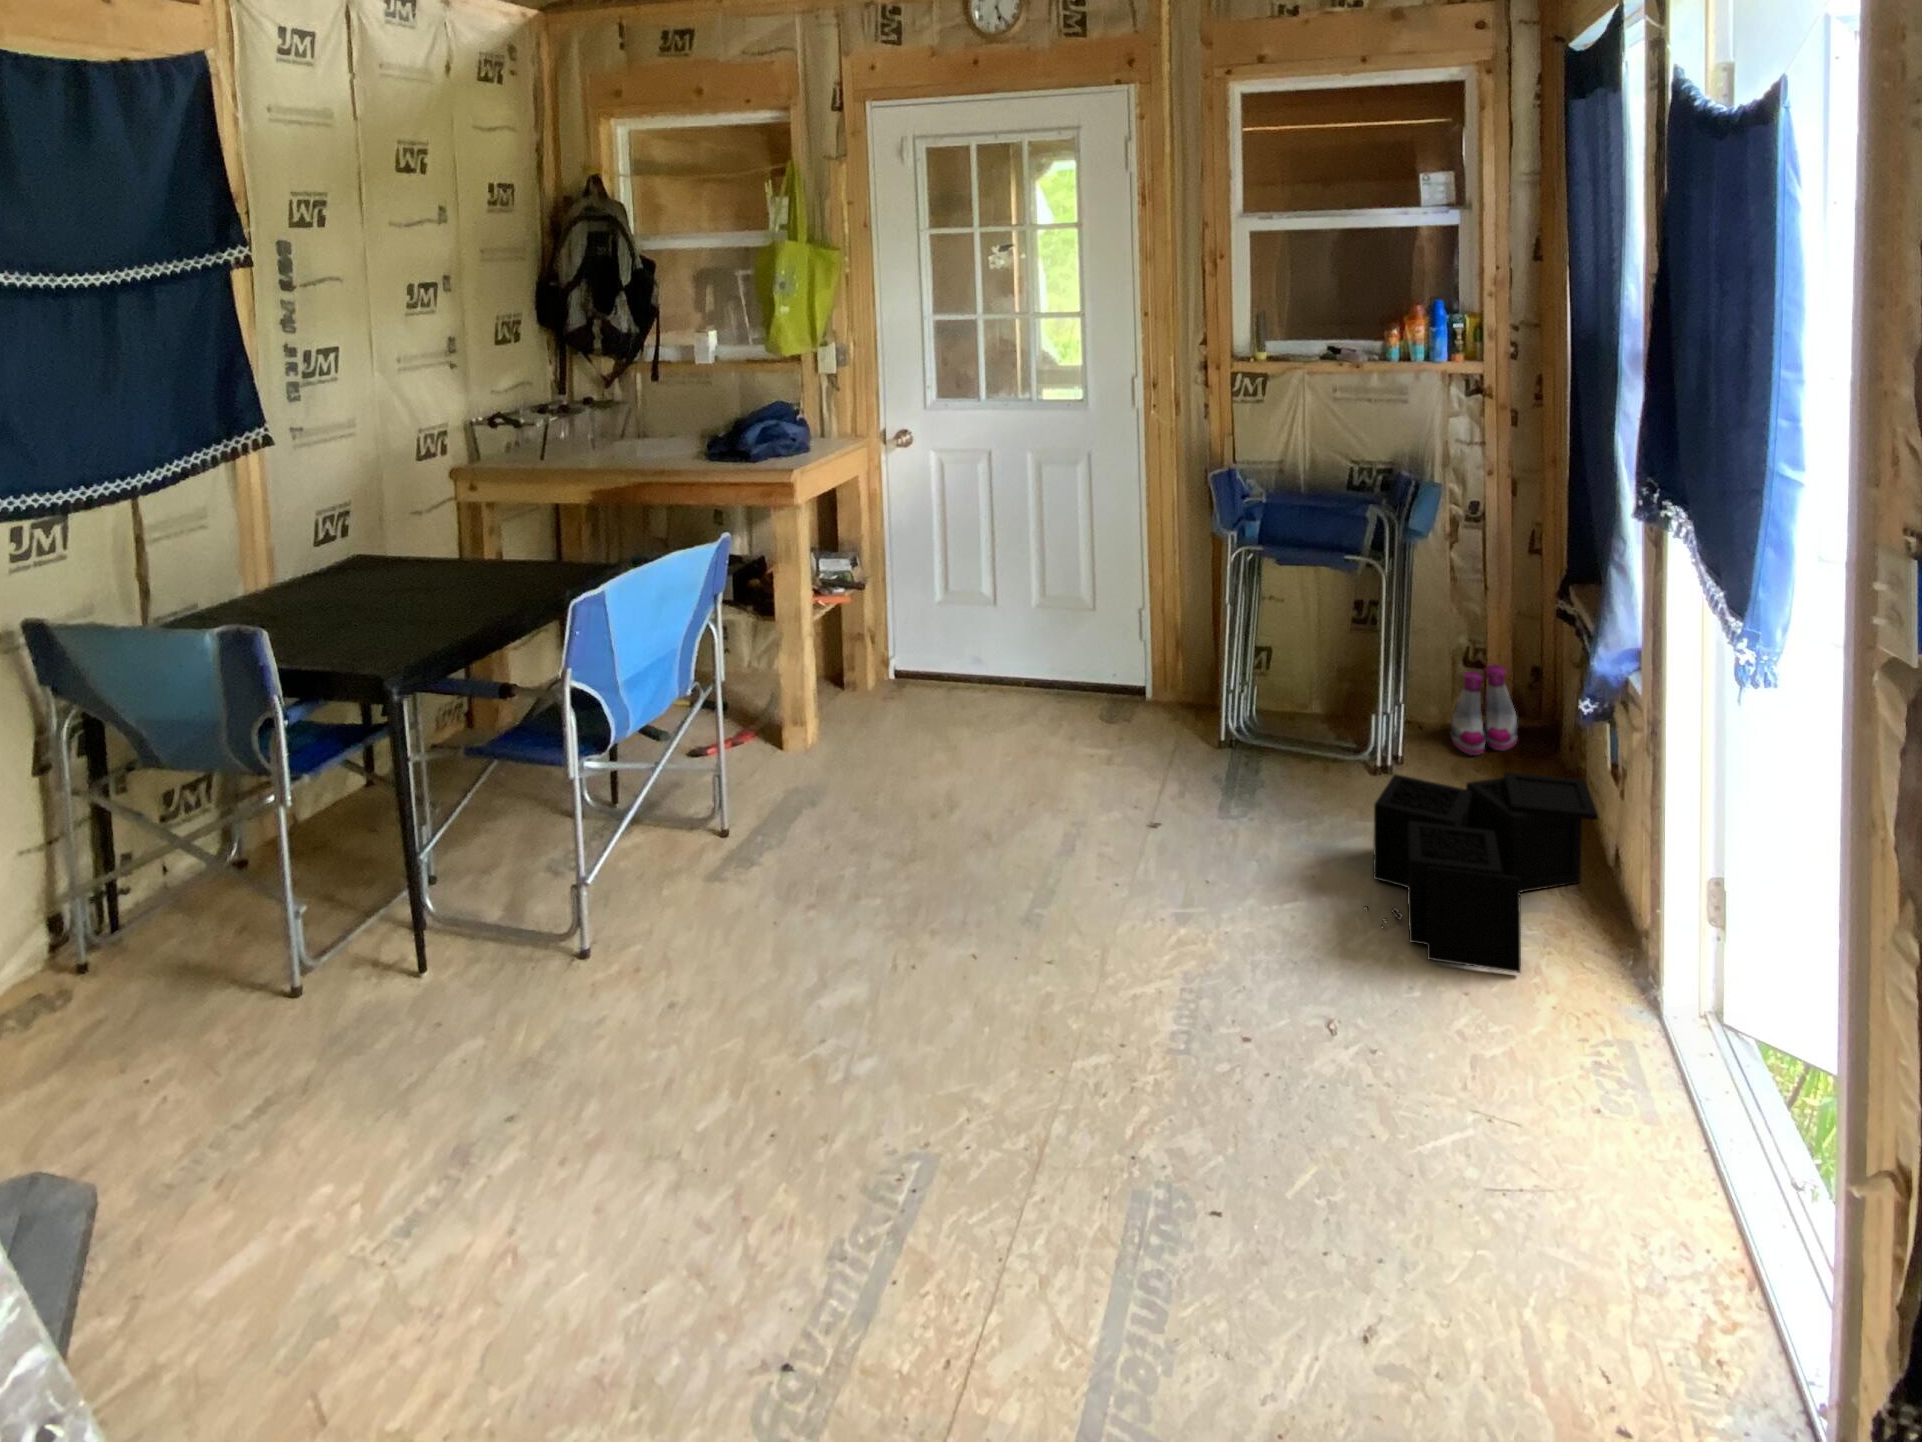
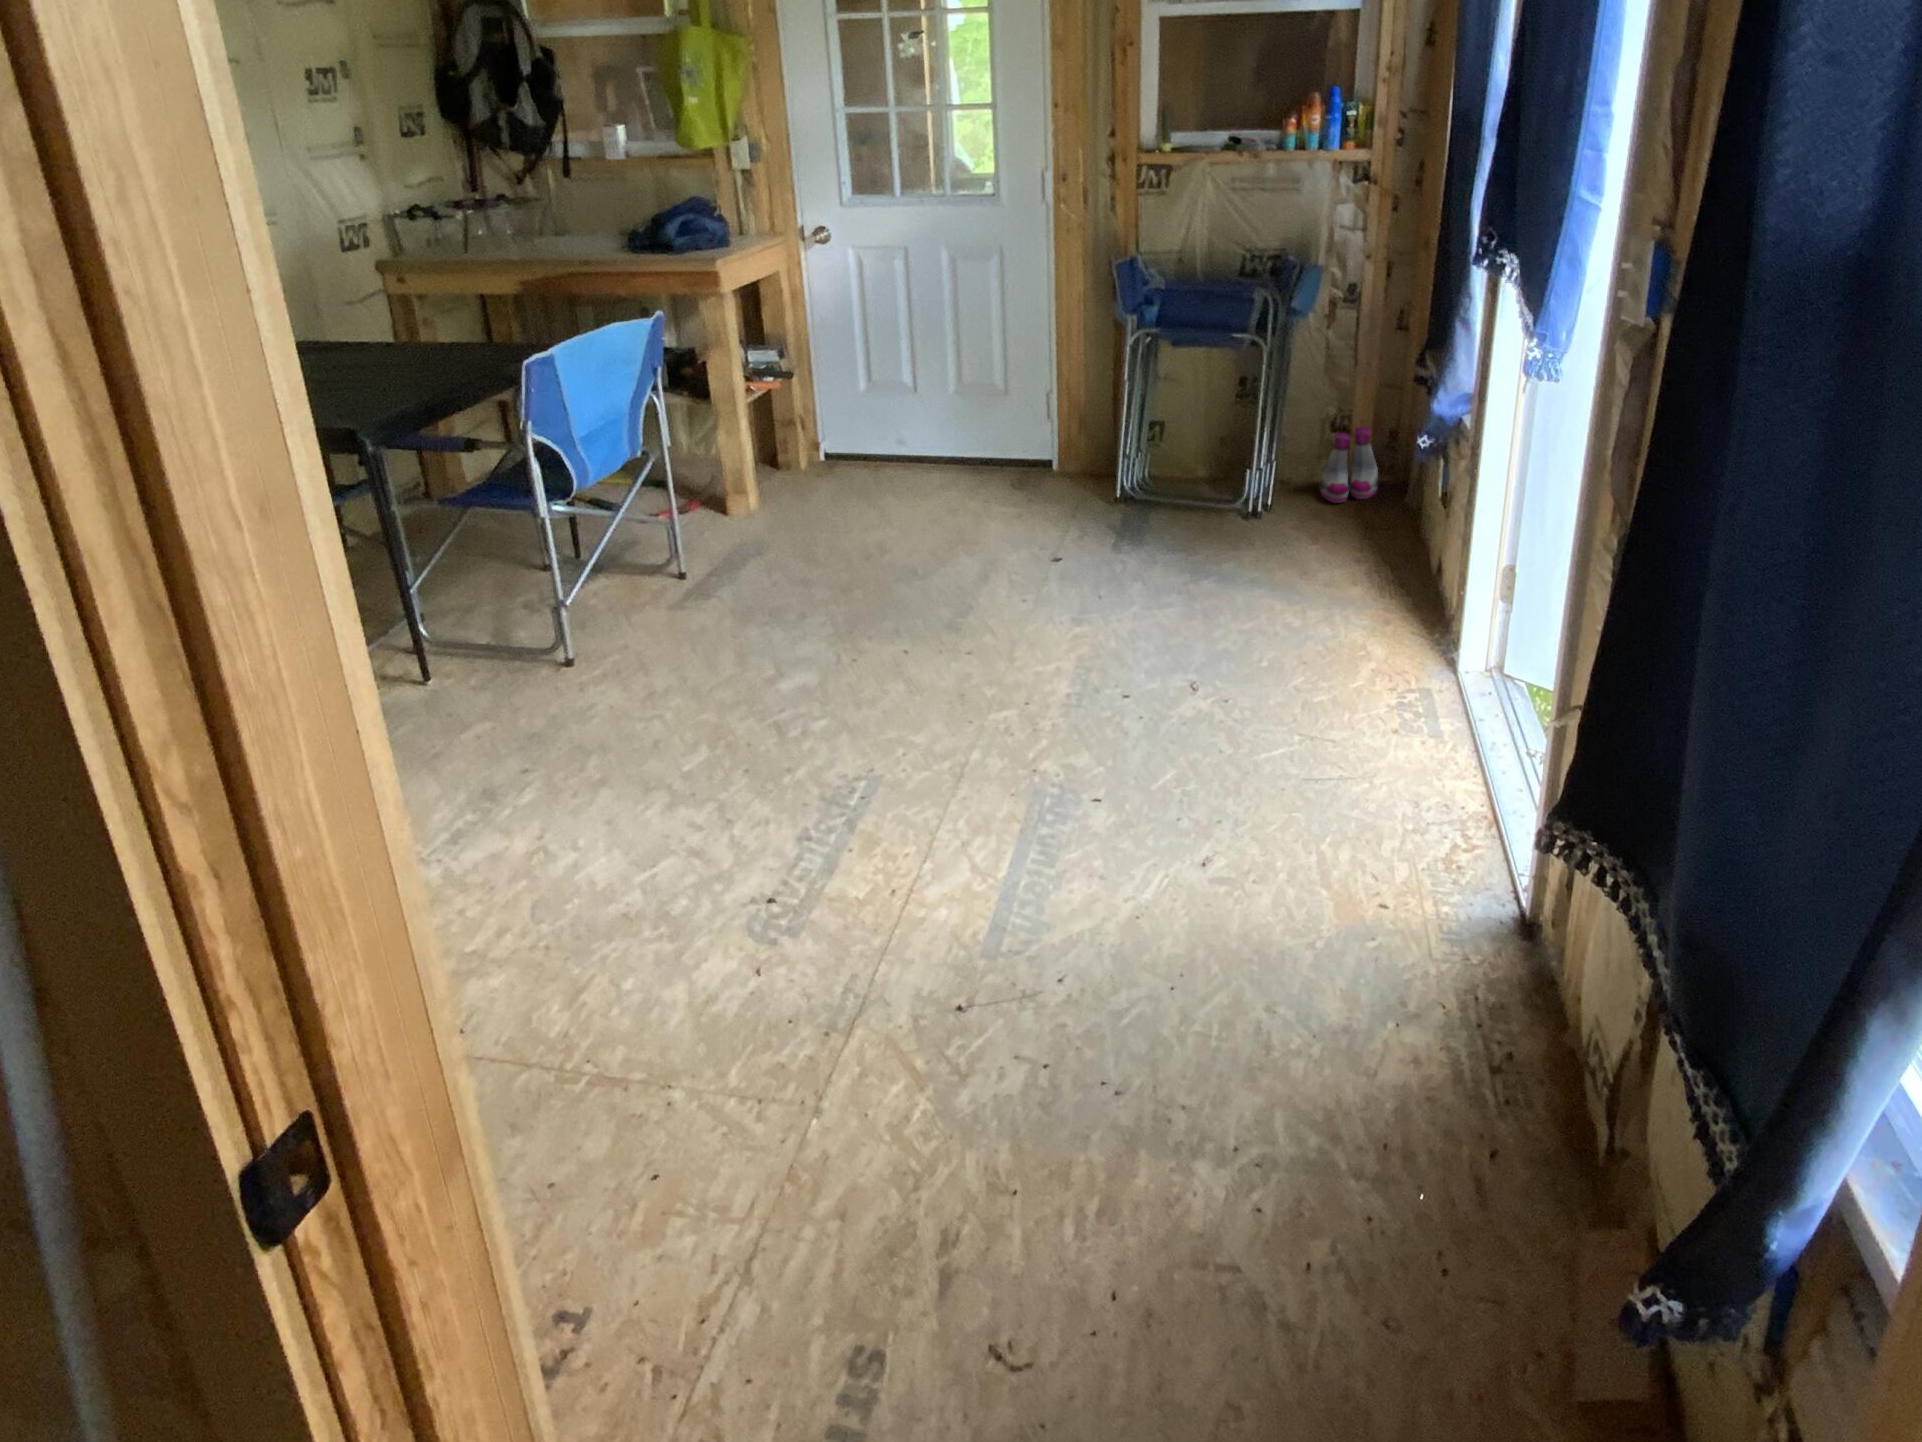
storage bin: present [1364,772,1598,973] -> none [1232,506,1431,651]

